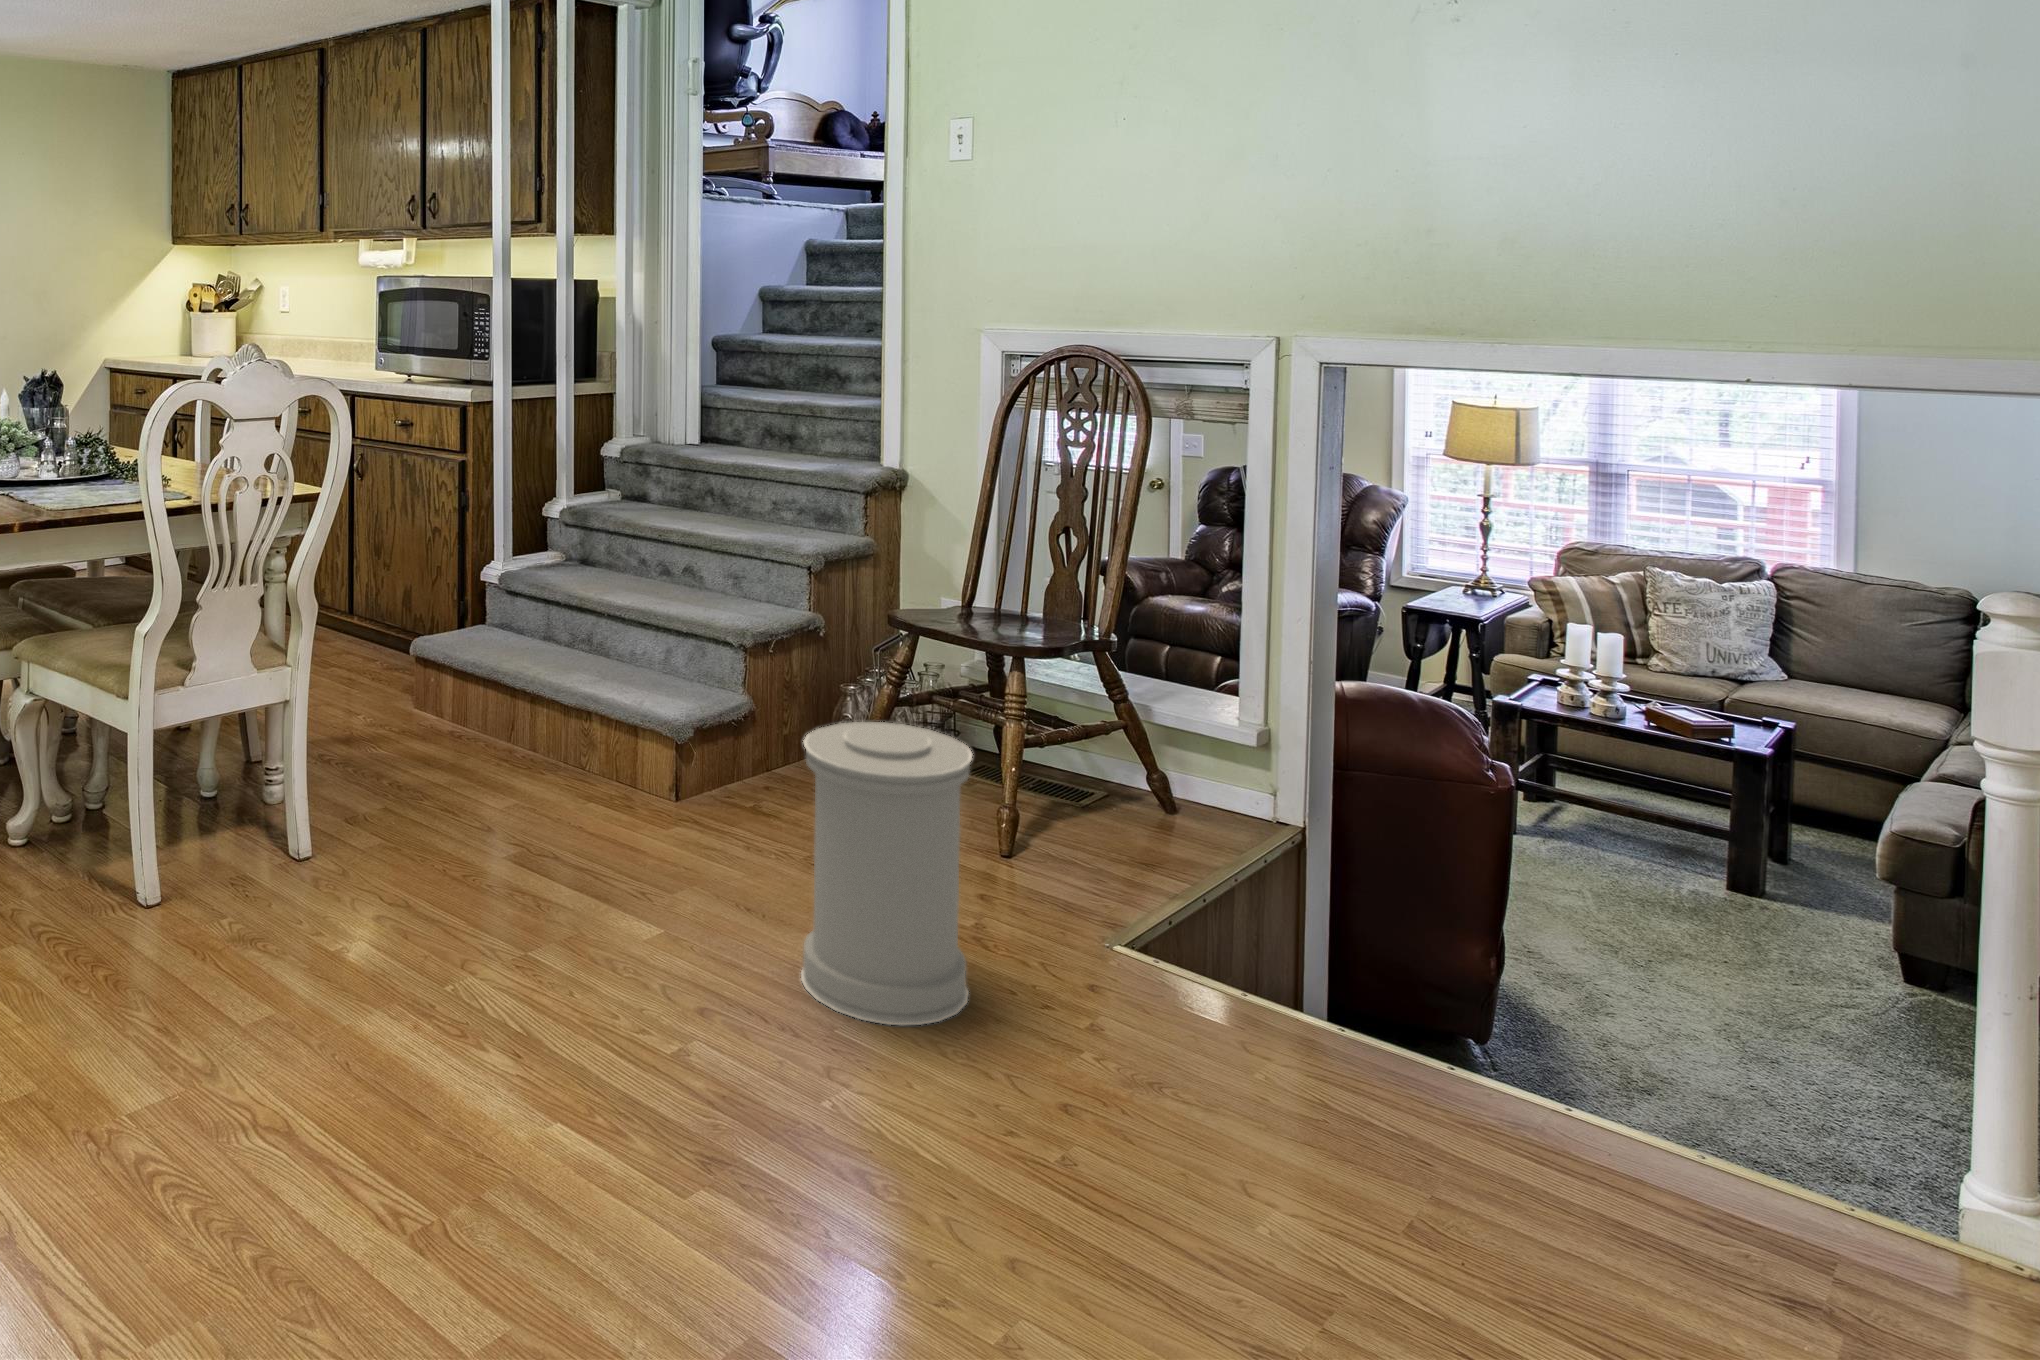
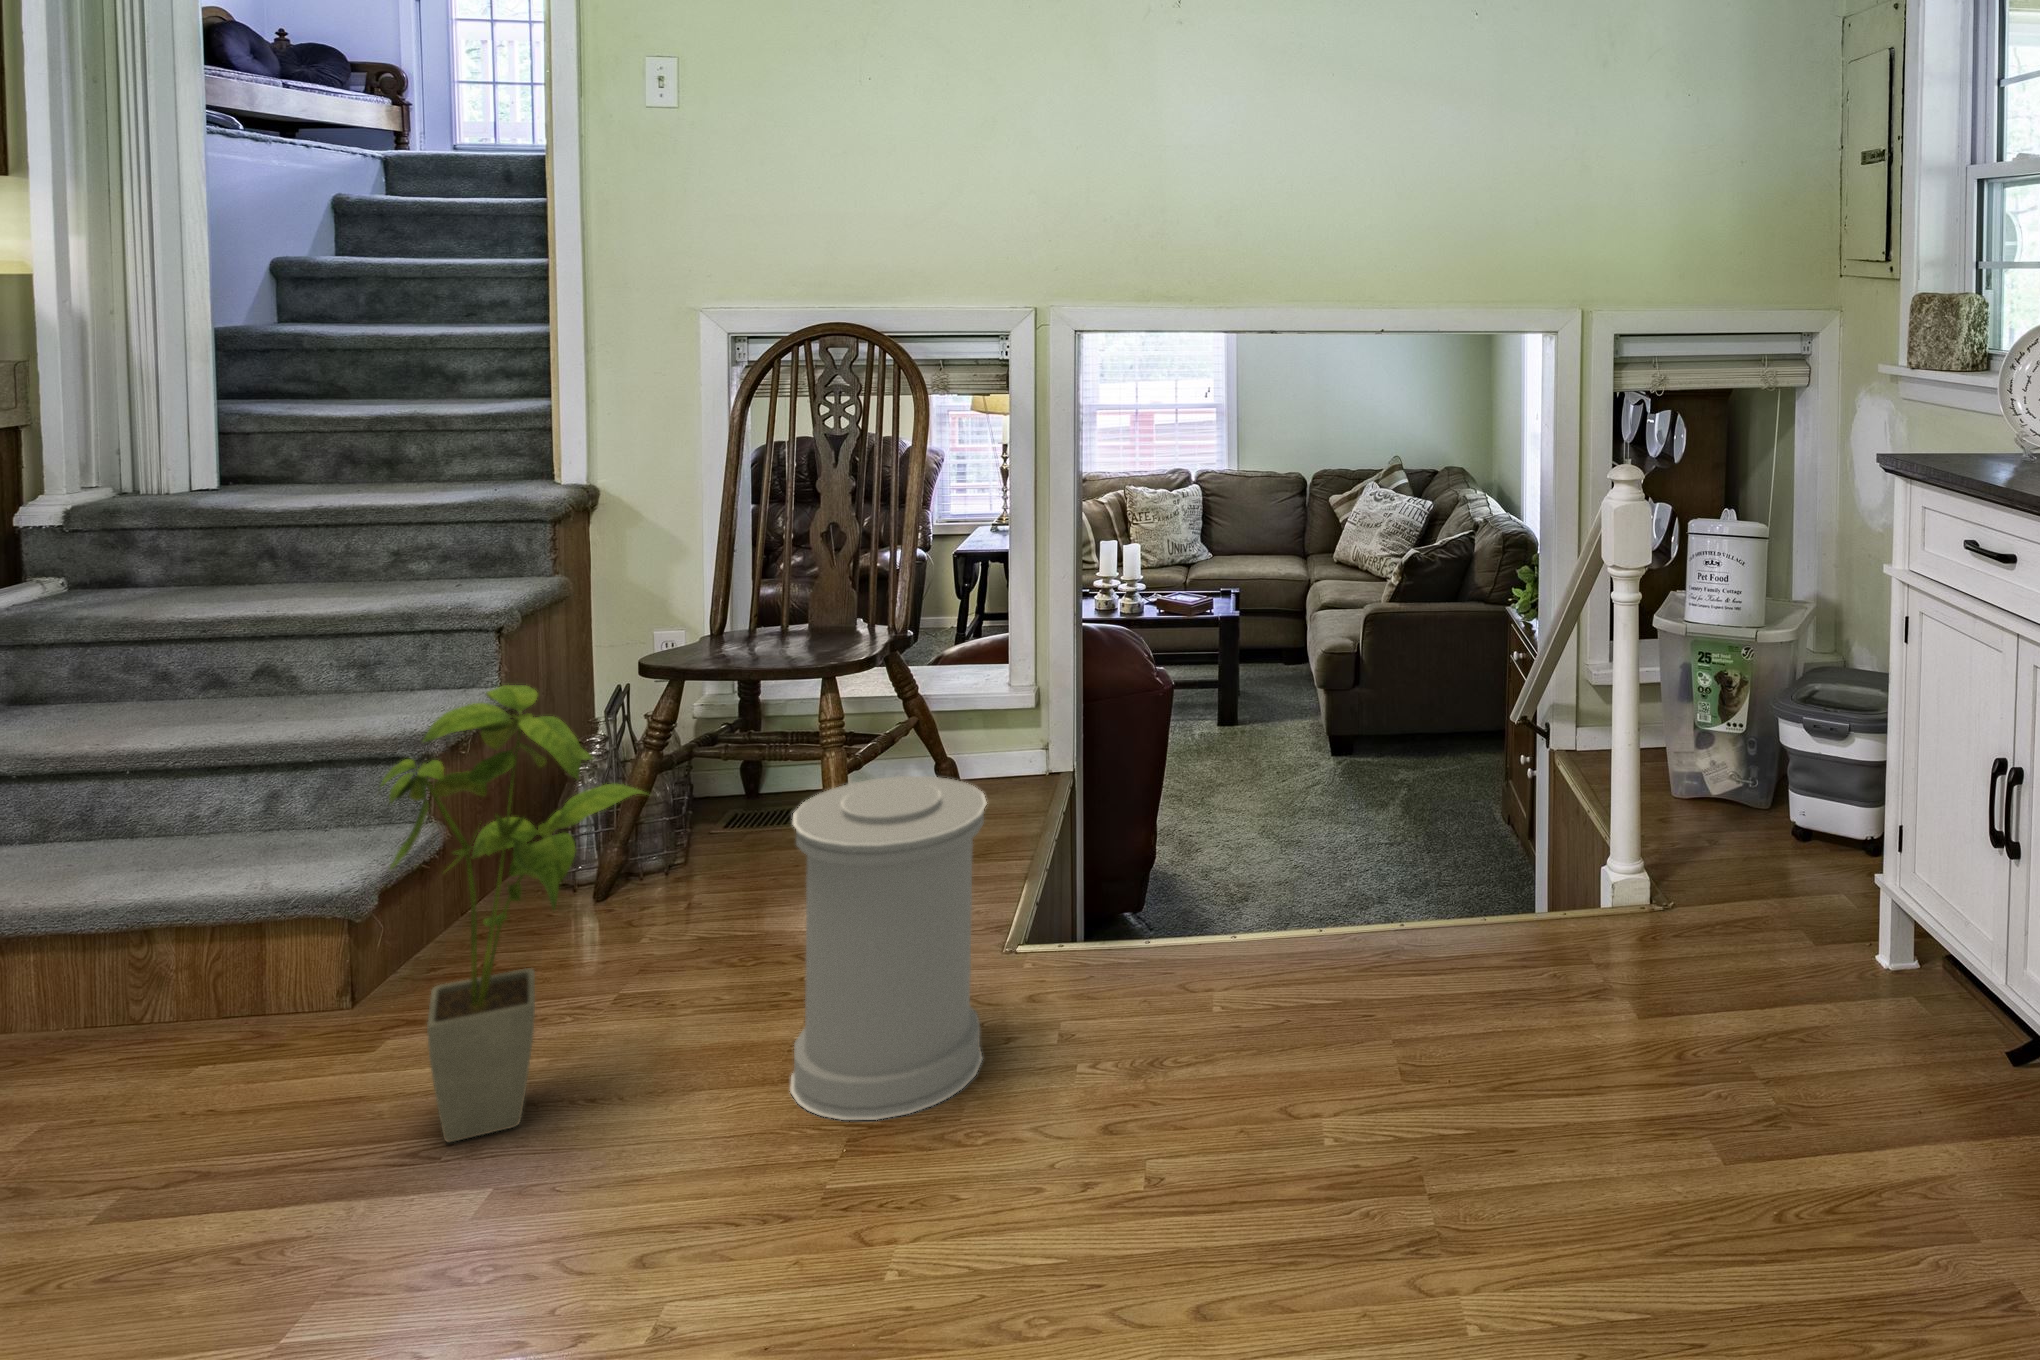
house plant: none [576,575,754,902] -> present [381,685,647,1142]

